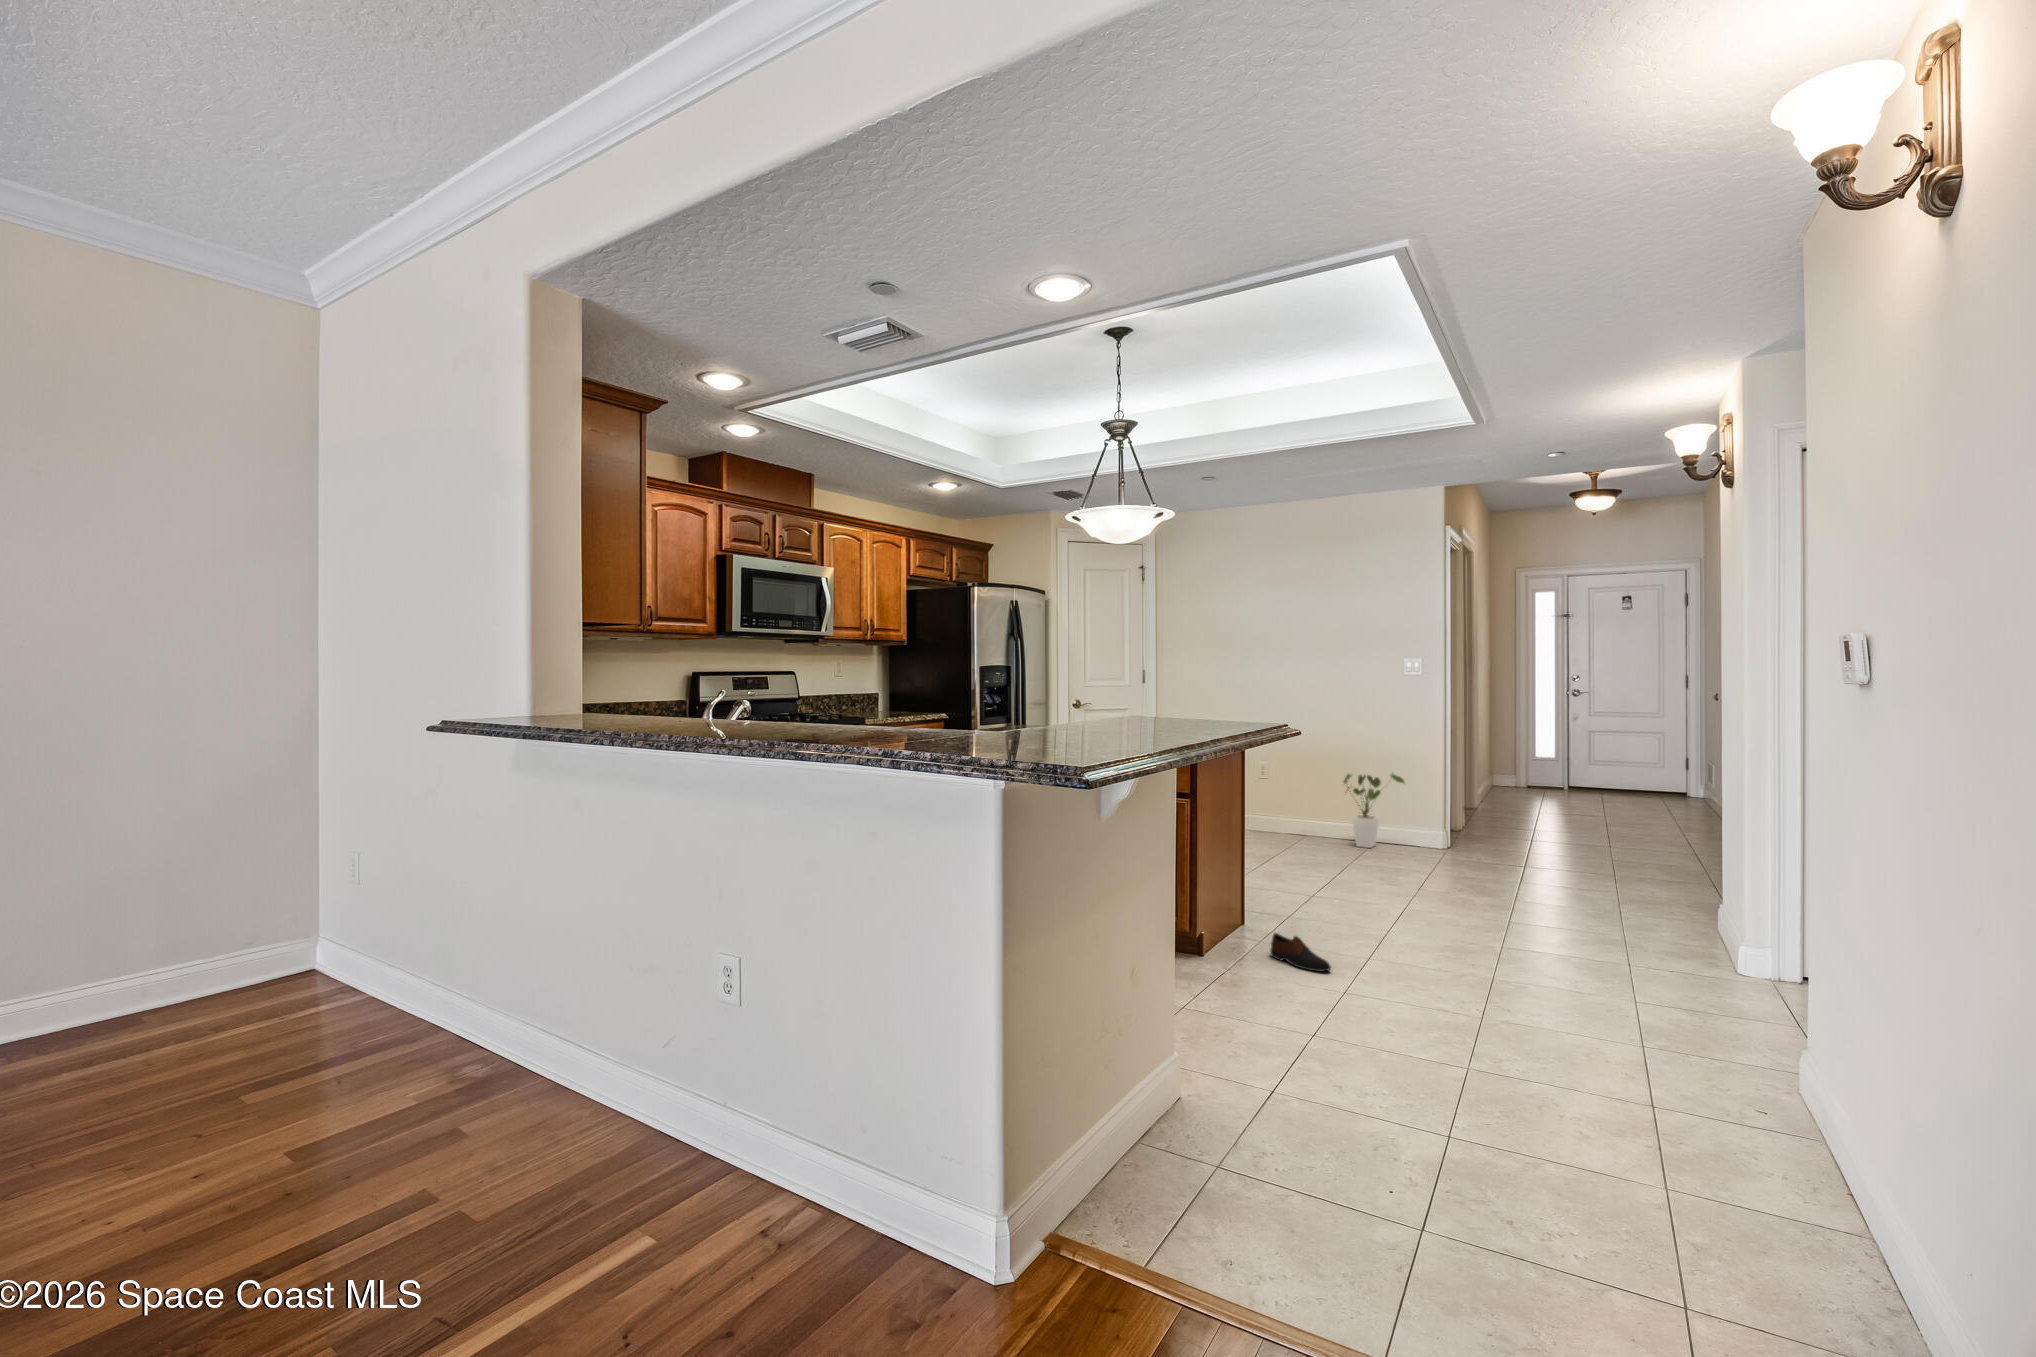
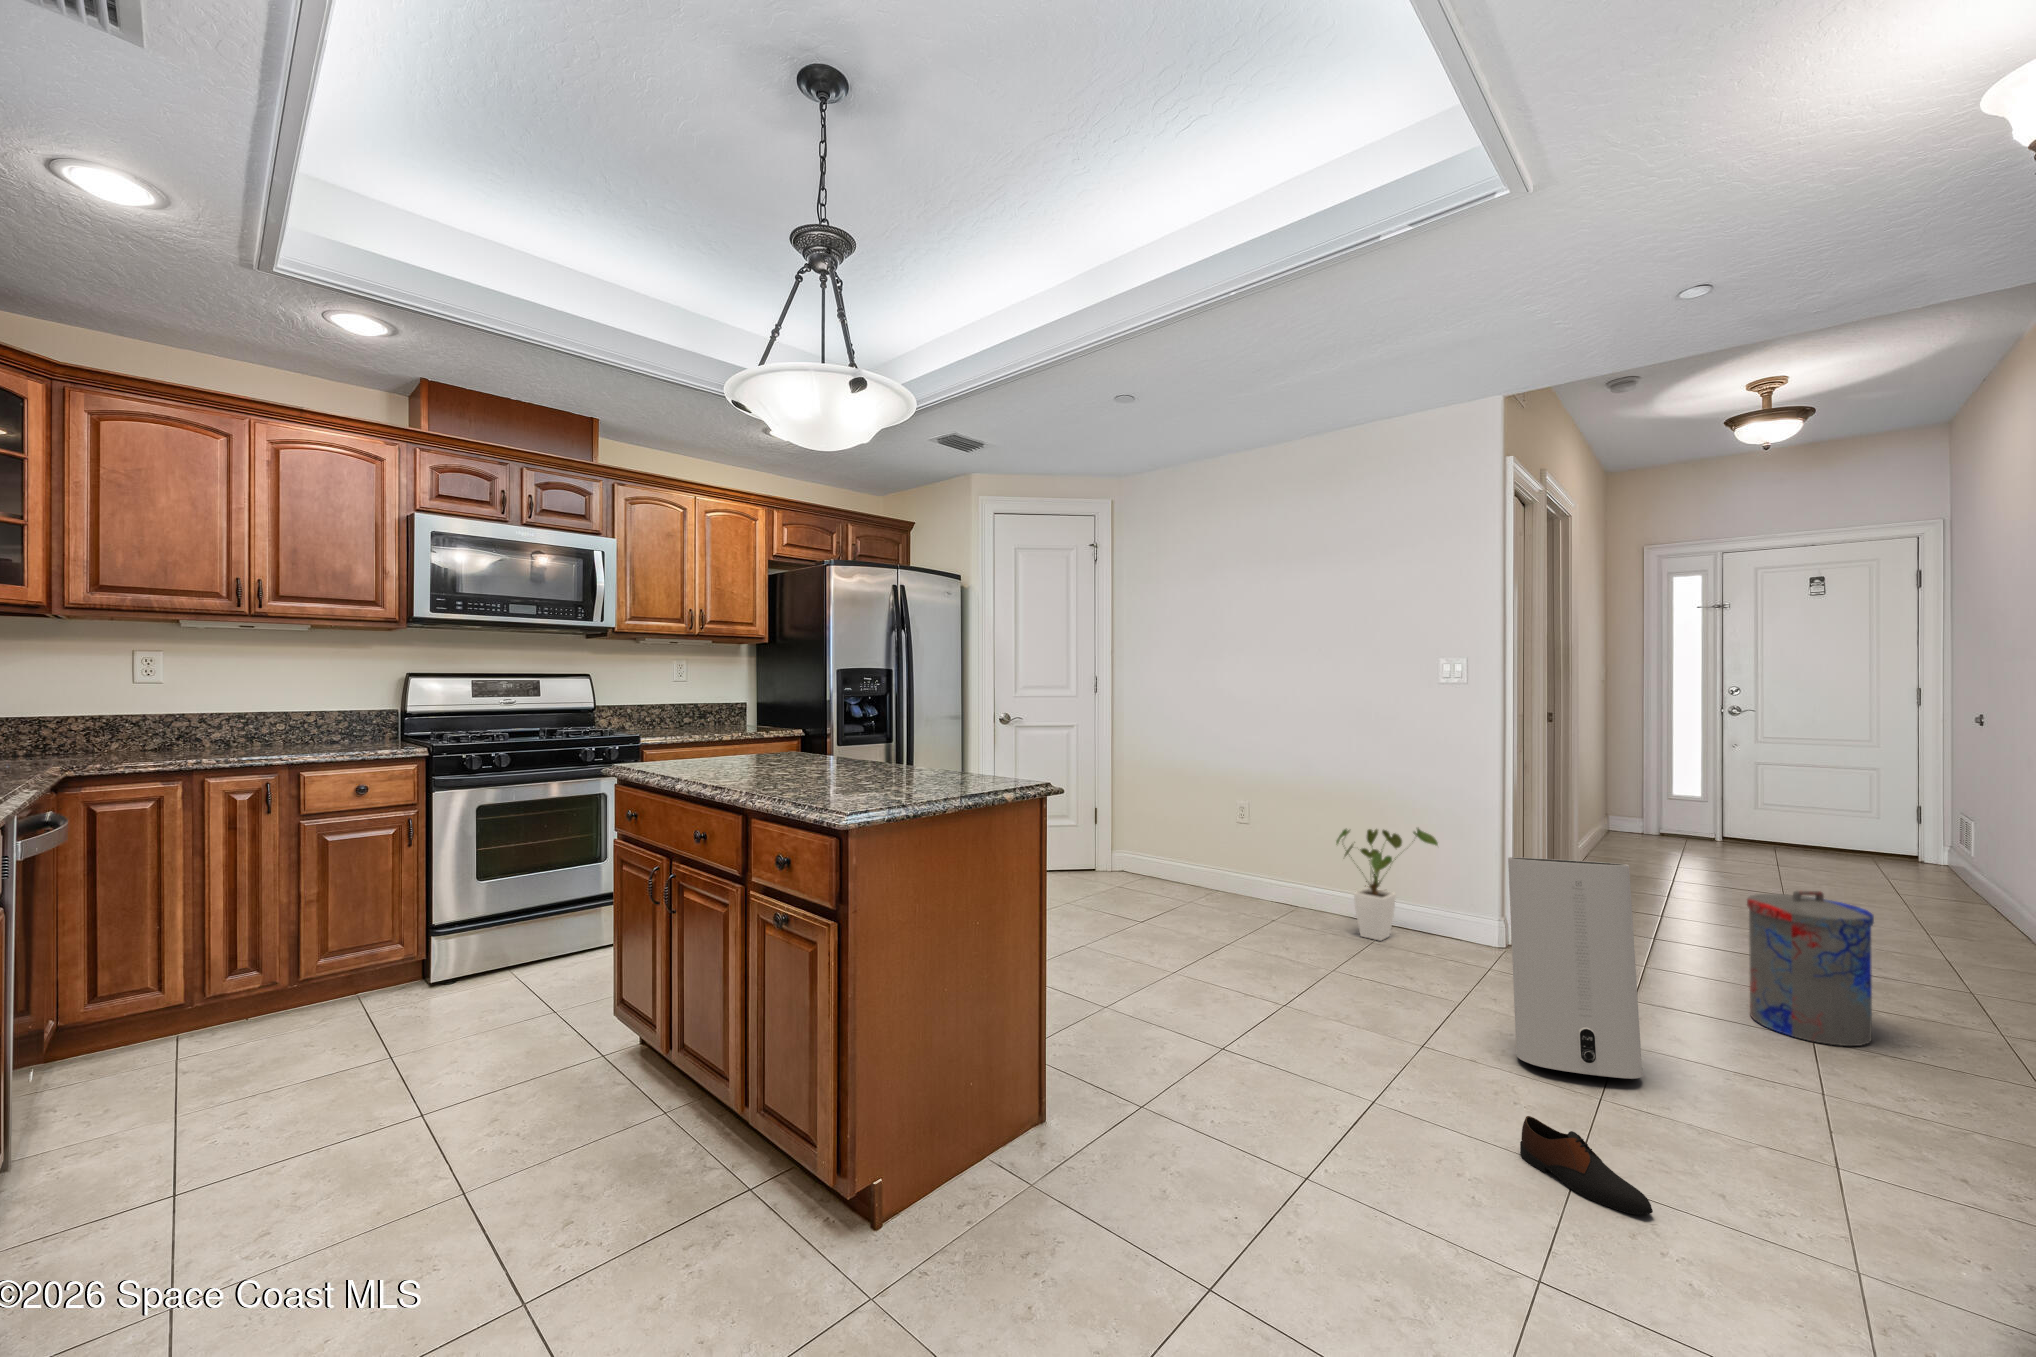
air purifier: none [1468,778,1541,895] -> present [1508,857,1643,1079]
trash can: none [1590,795,1654,880] -> present [1747,891,1874,1046]
shoe: present [1270,933,1331,971] -> present [1520,1116,1653,1215]

